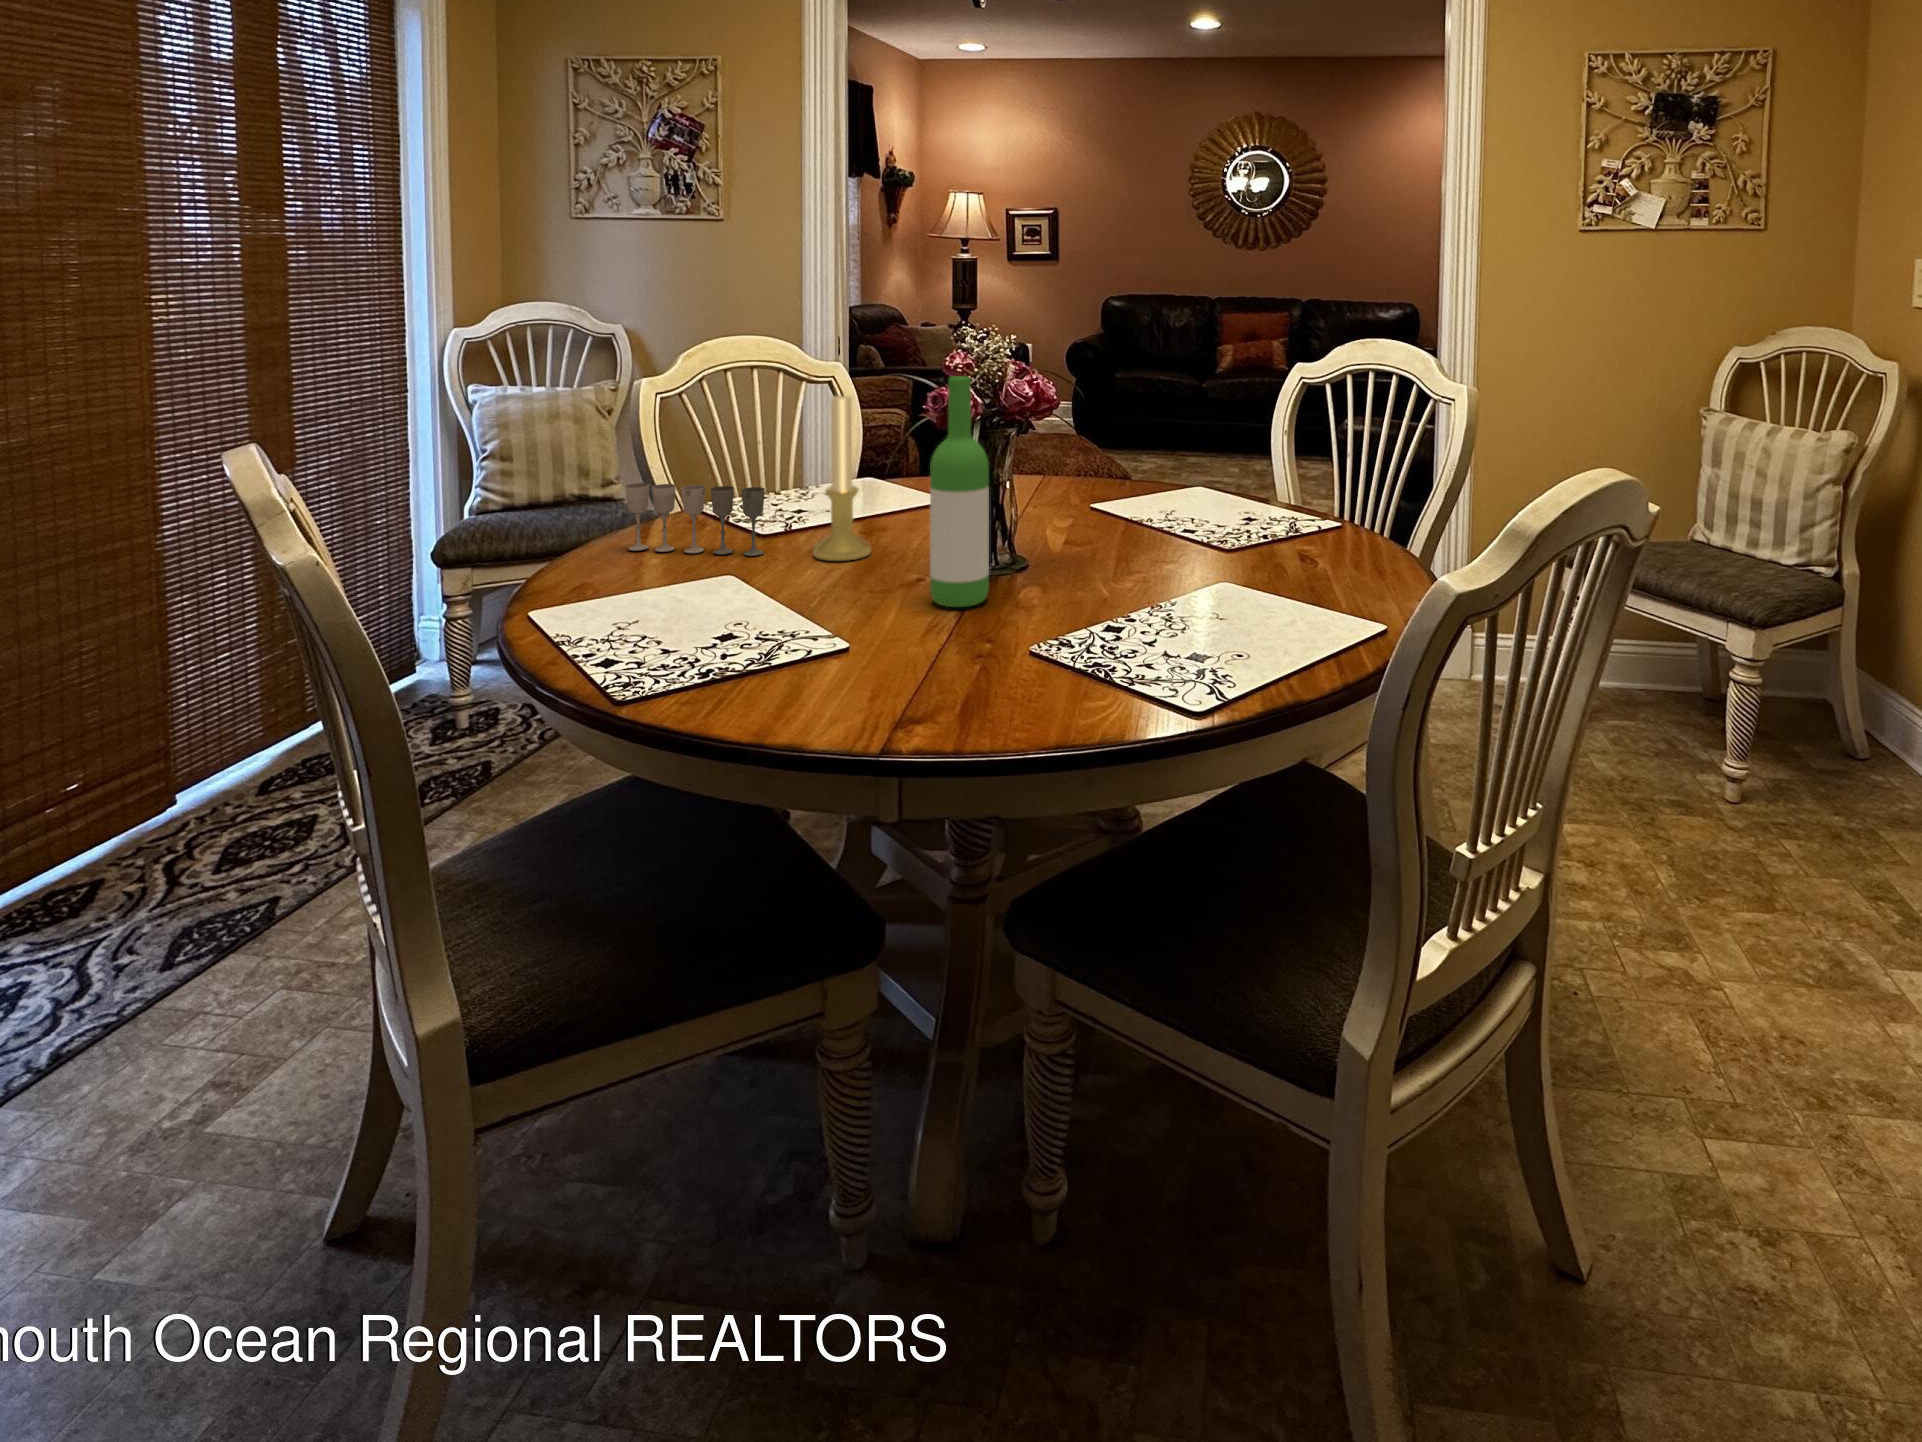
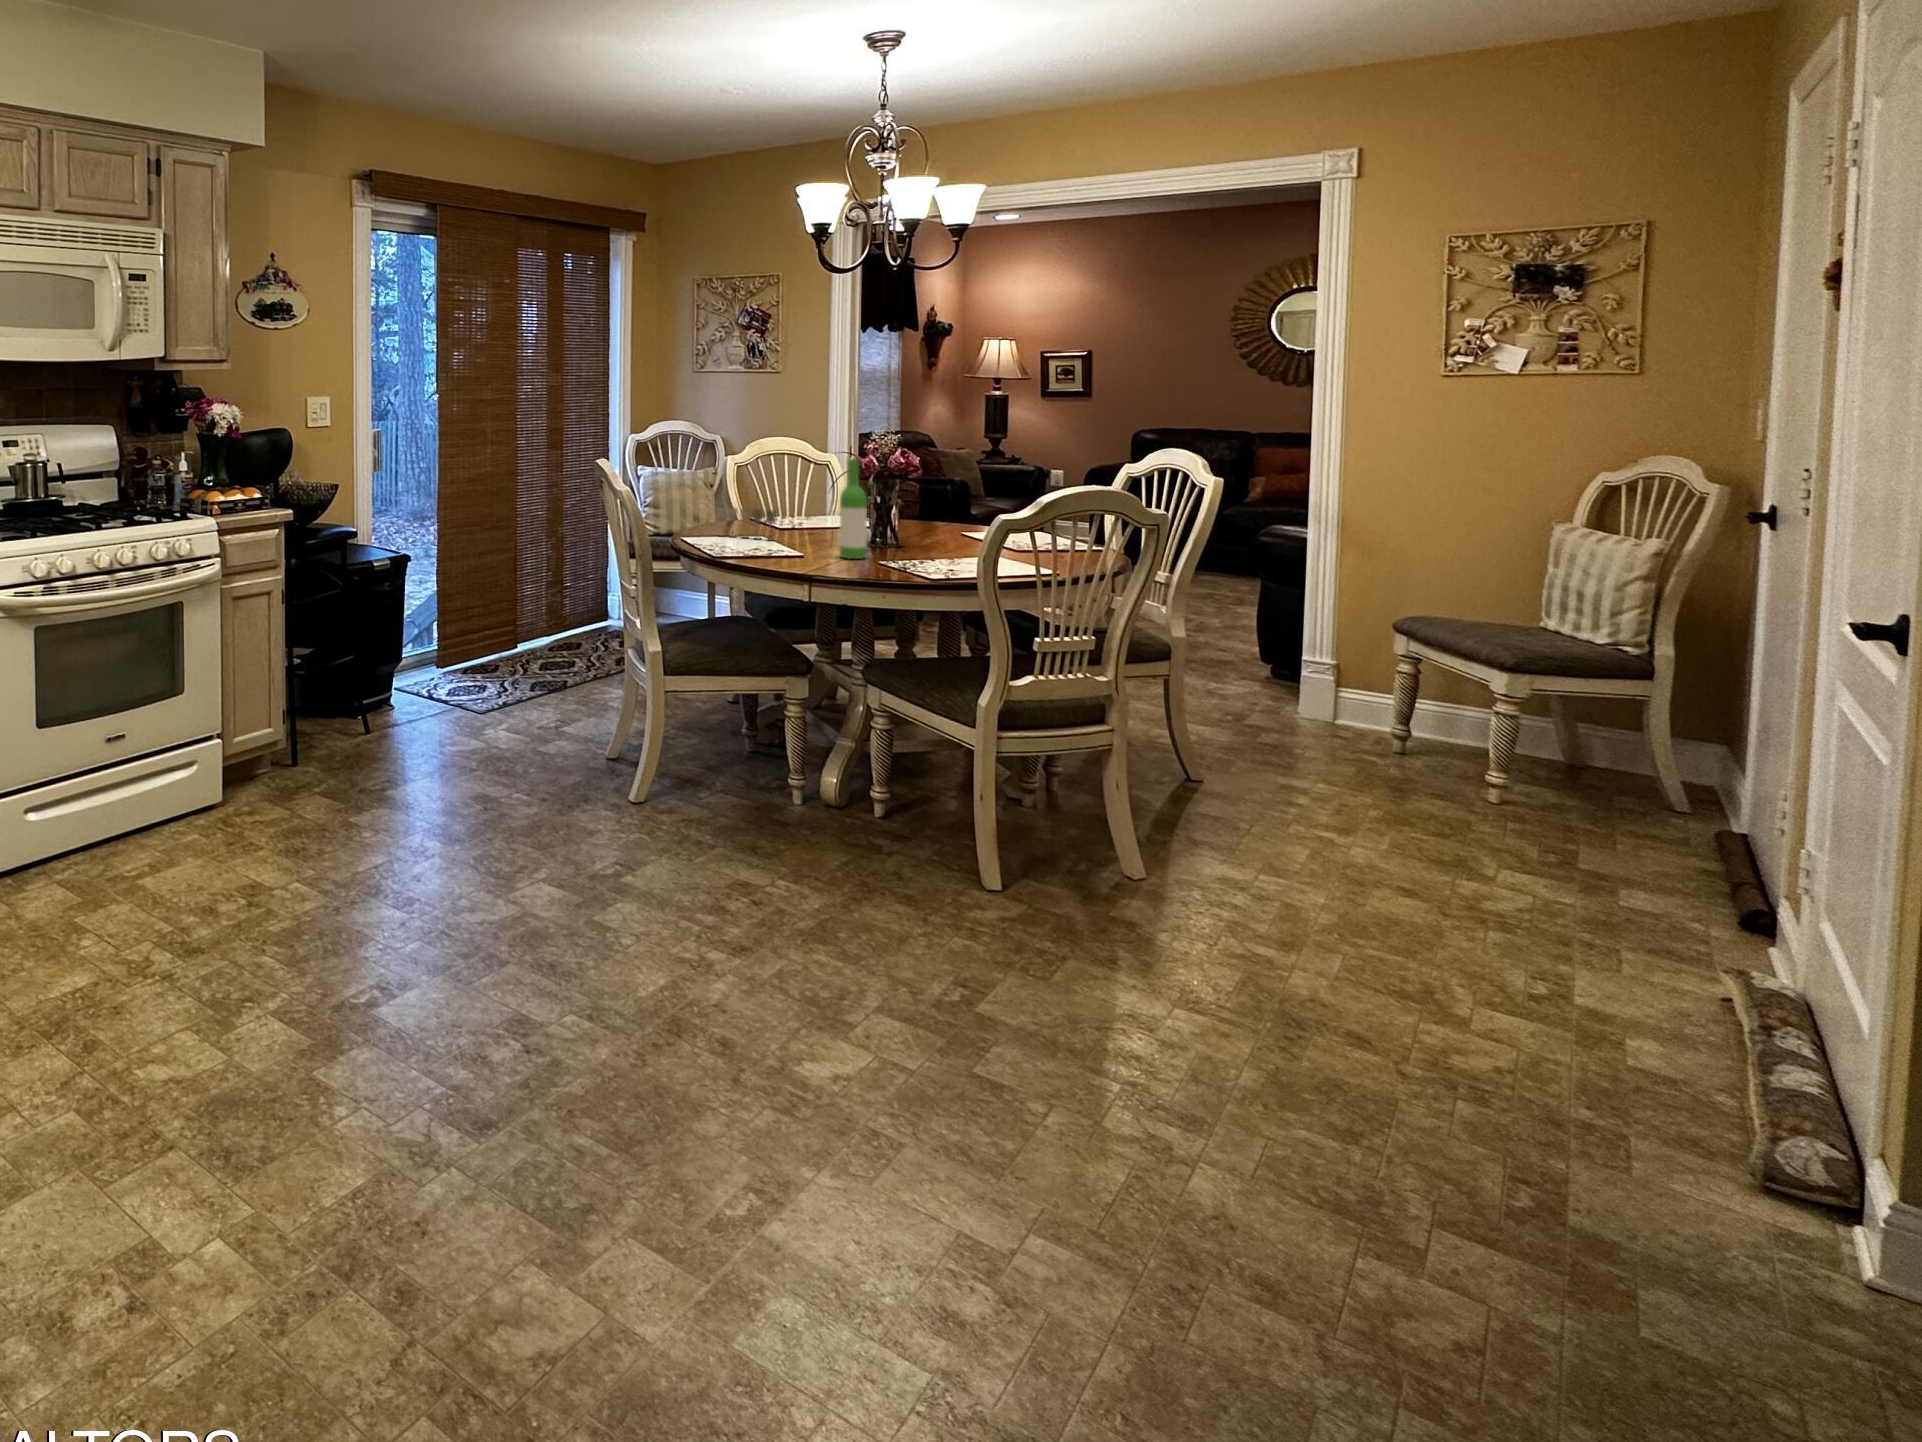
candle holder: present [813,396,871,561] -> none [797,468,824,545]

